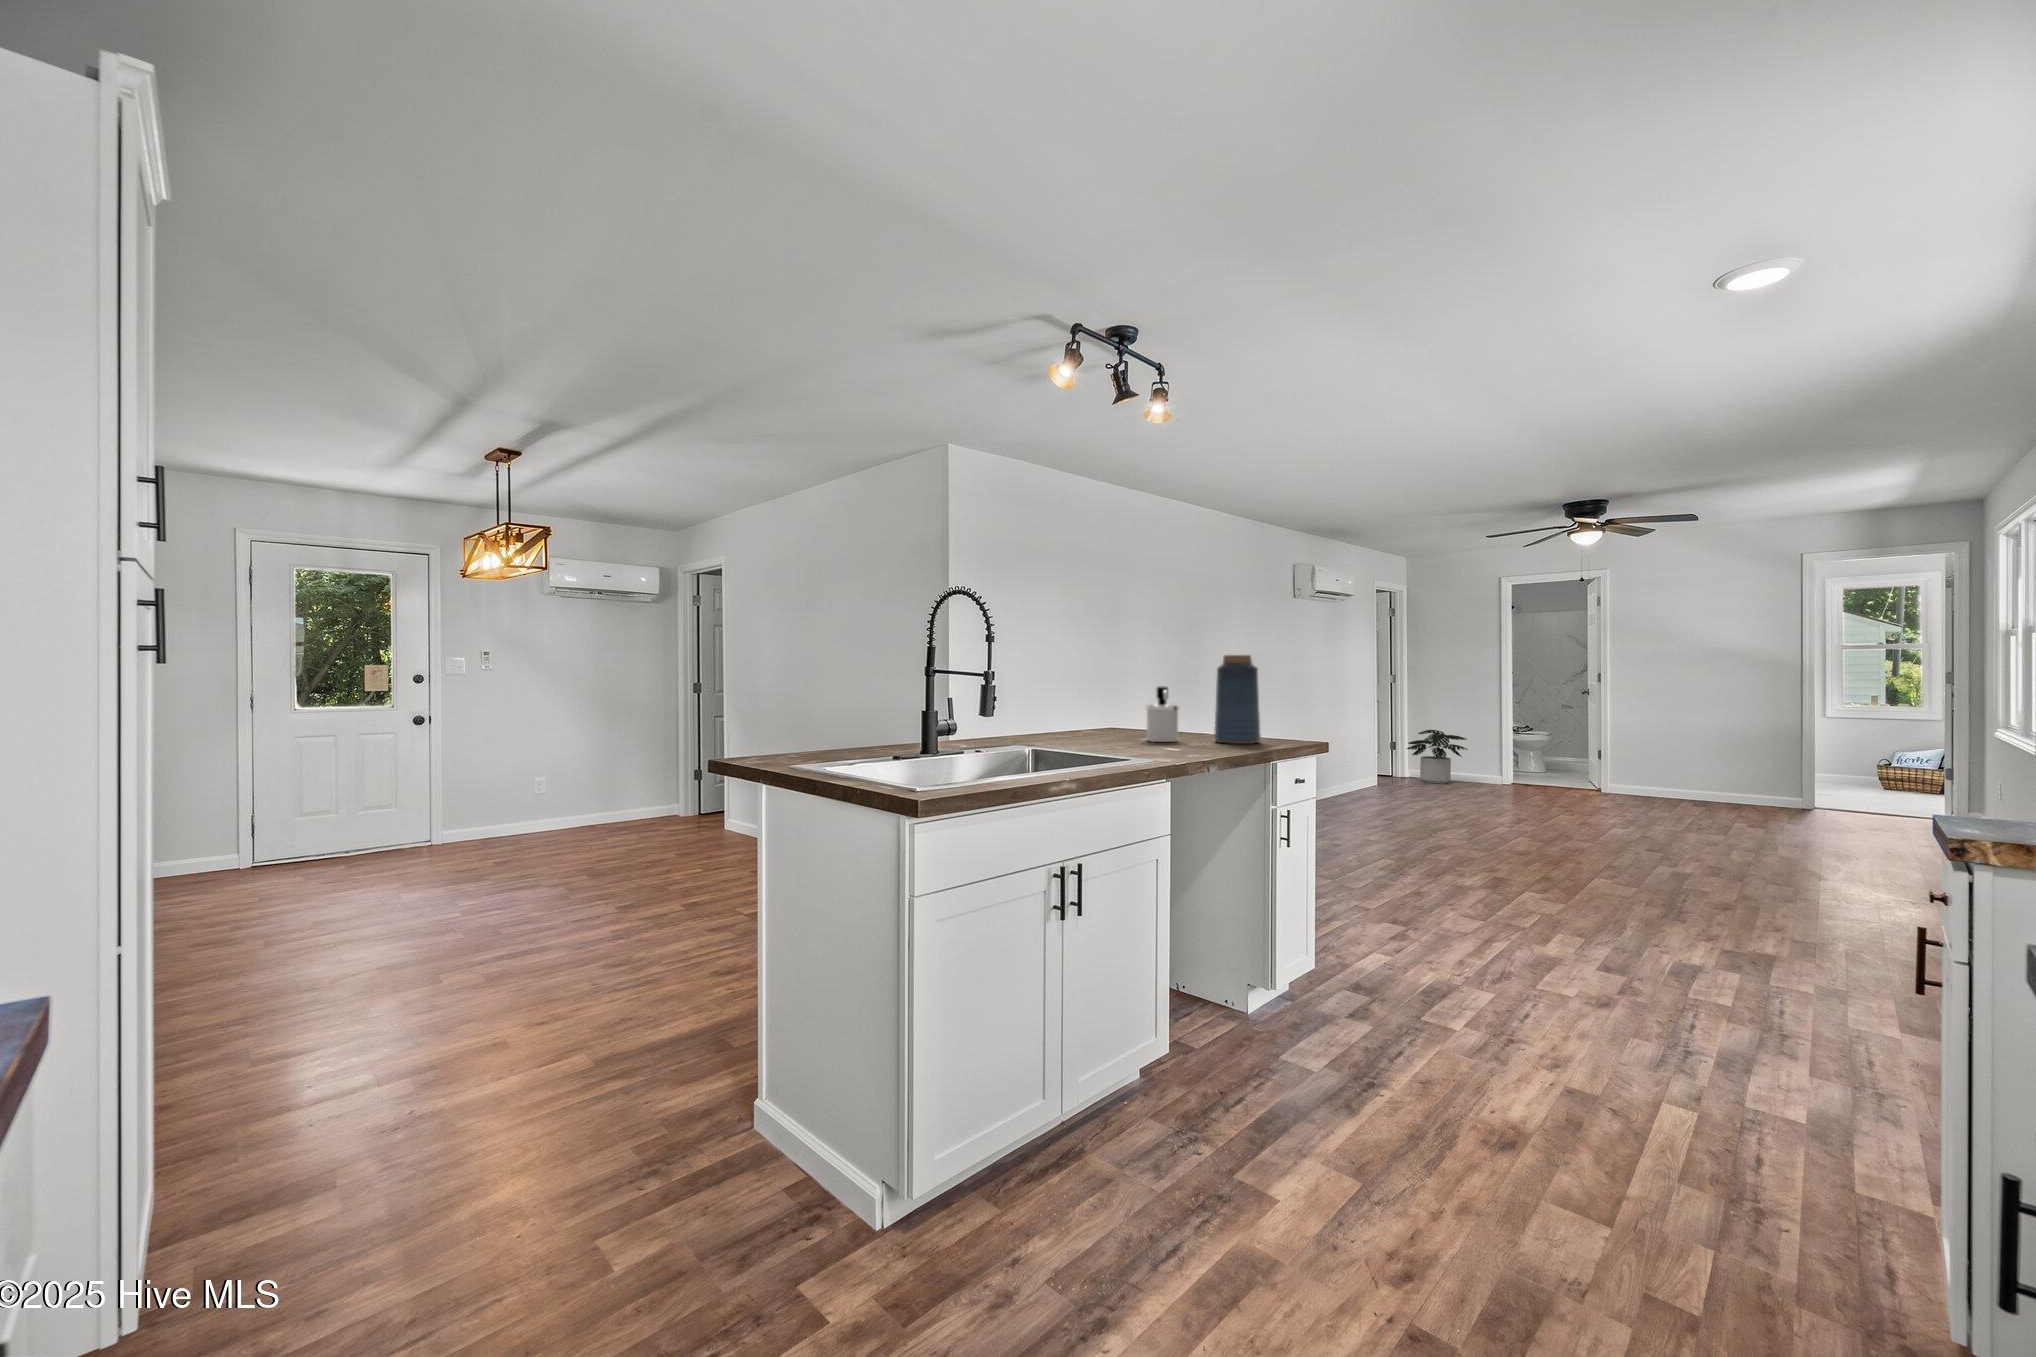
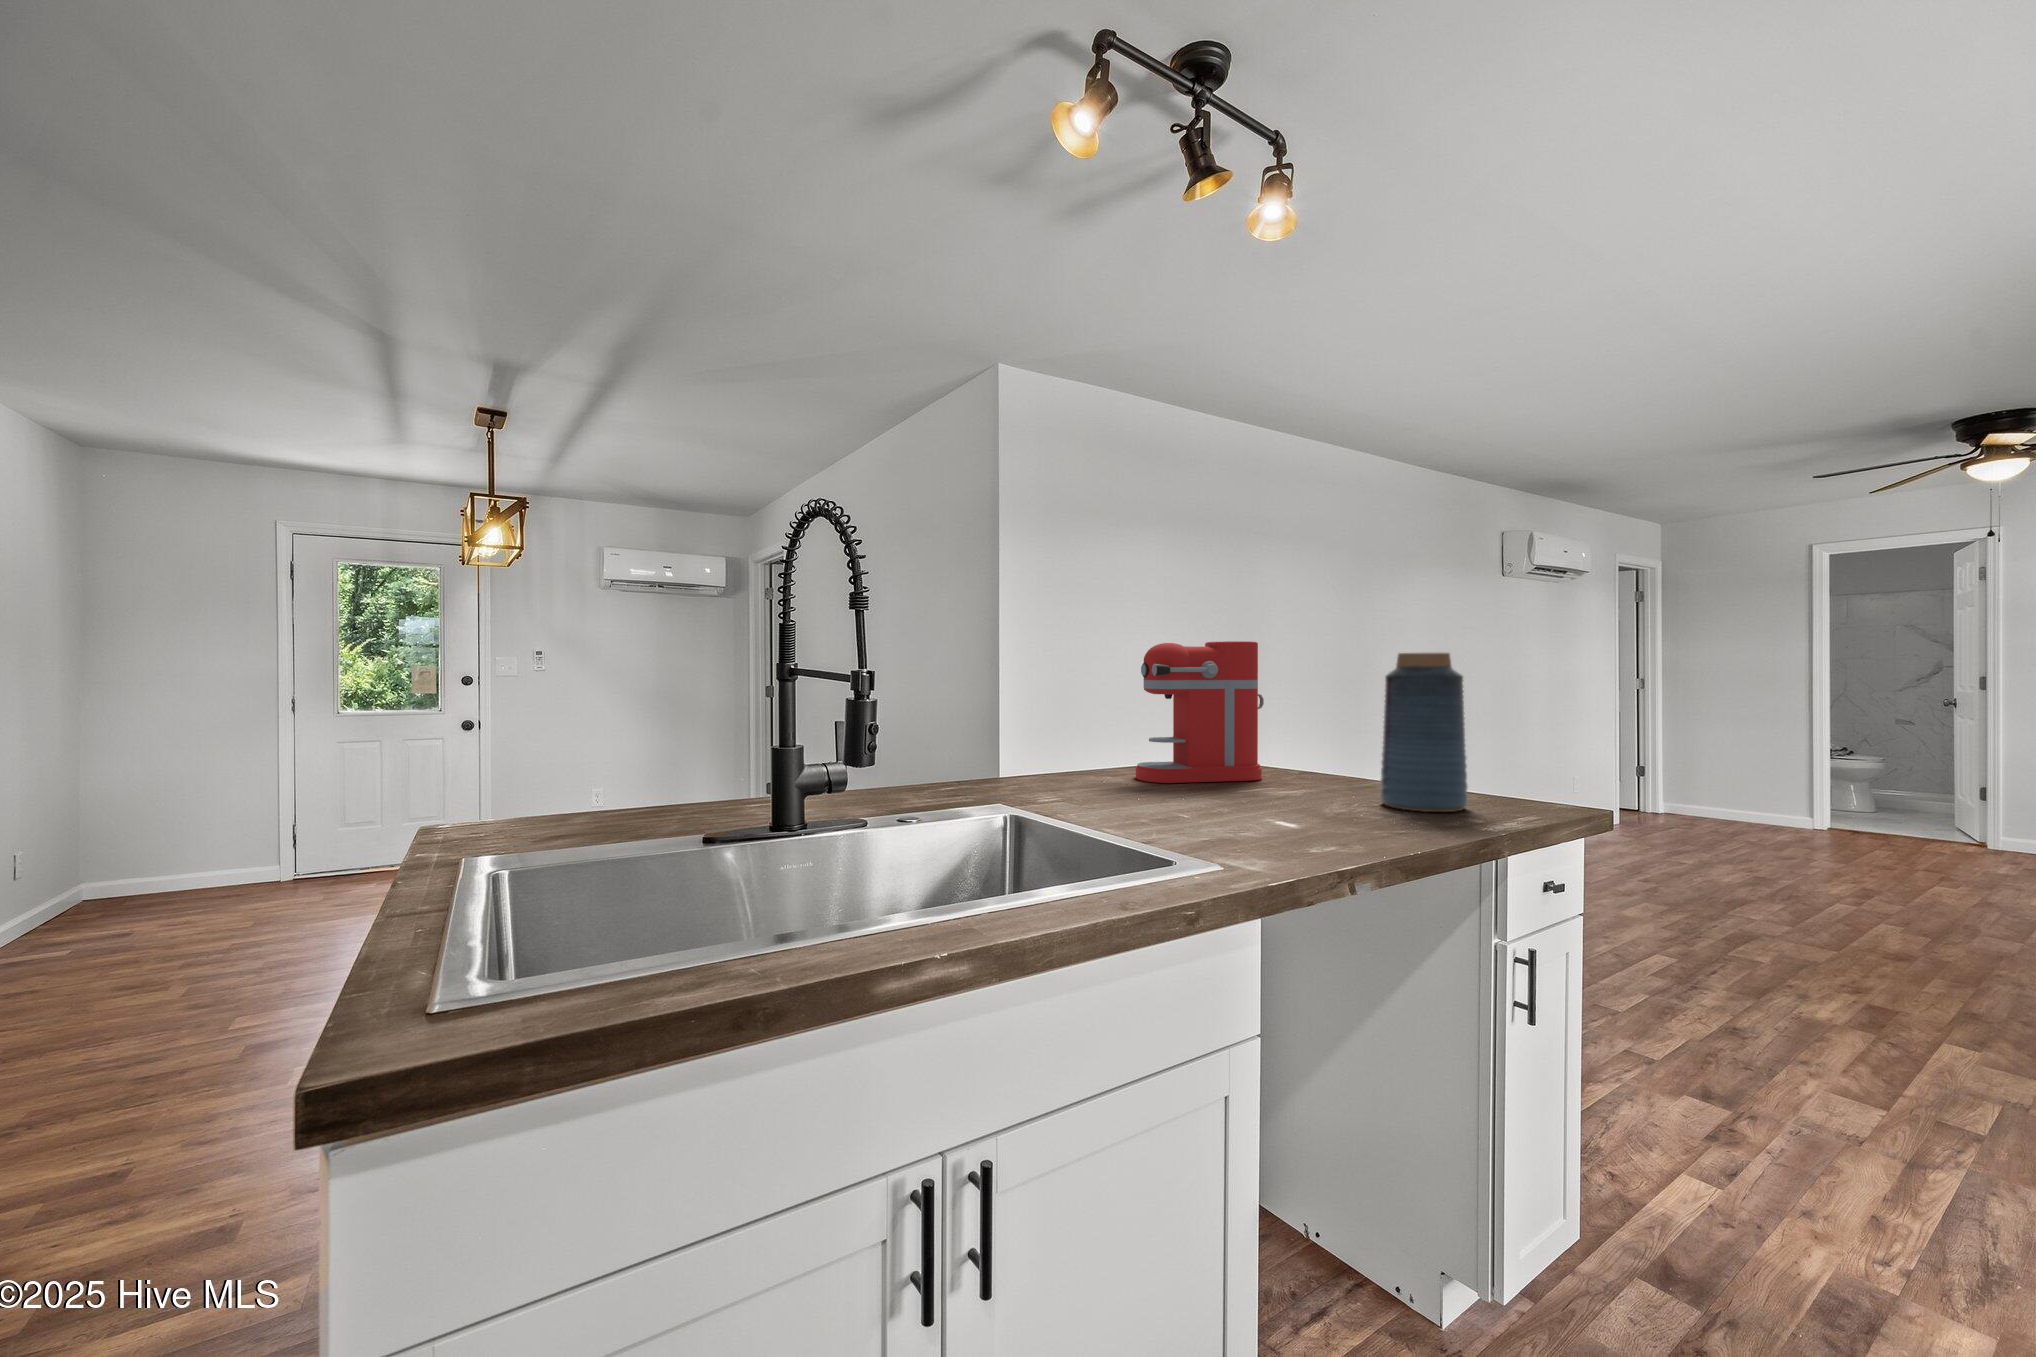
coffee maker: none [1066,648,1144,736] -> present [1136,641,1264,783]
soap dispenser: present [1146,687,1179,742] -> none [1257,707,1316,803]
potted plant: present [1407,730,1468,783] -> none [1665,751,1762,824]

